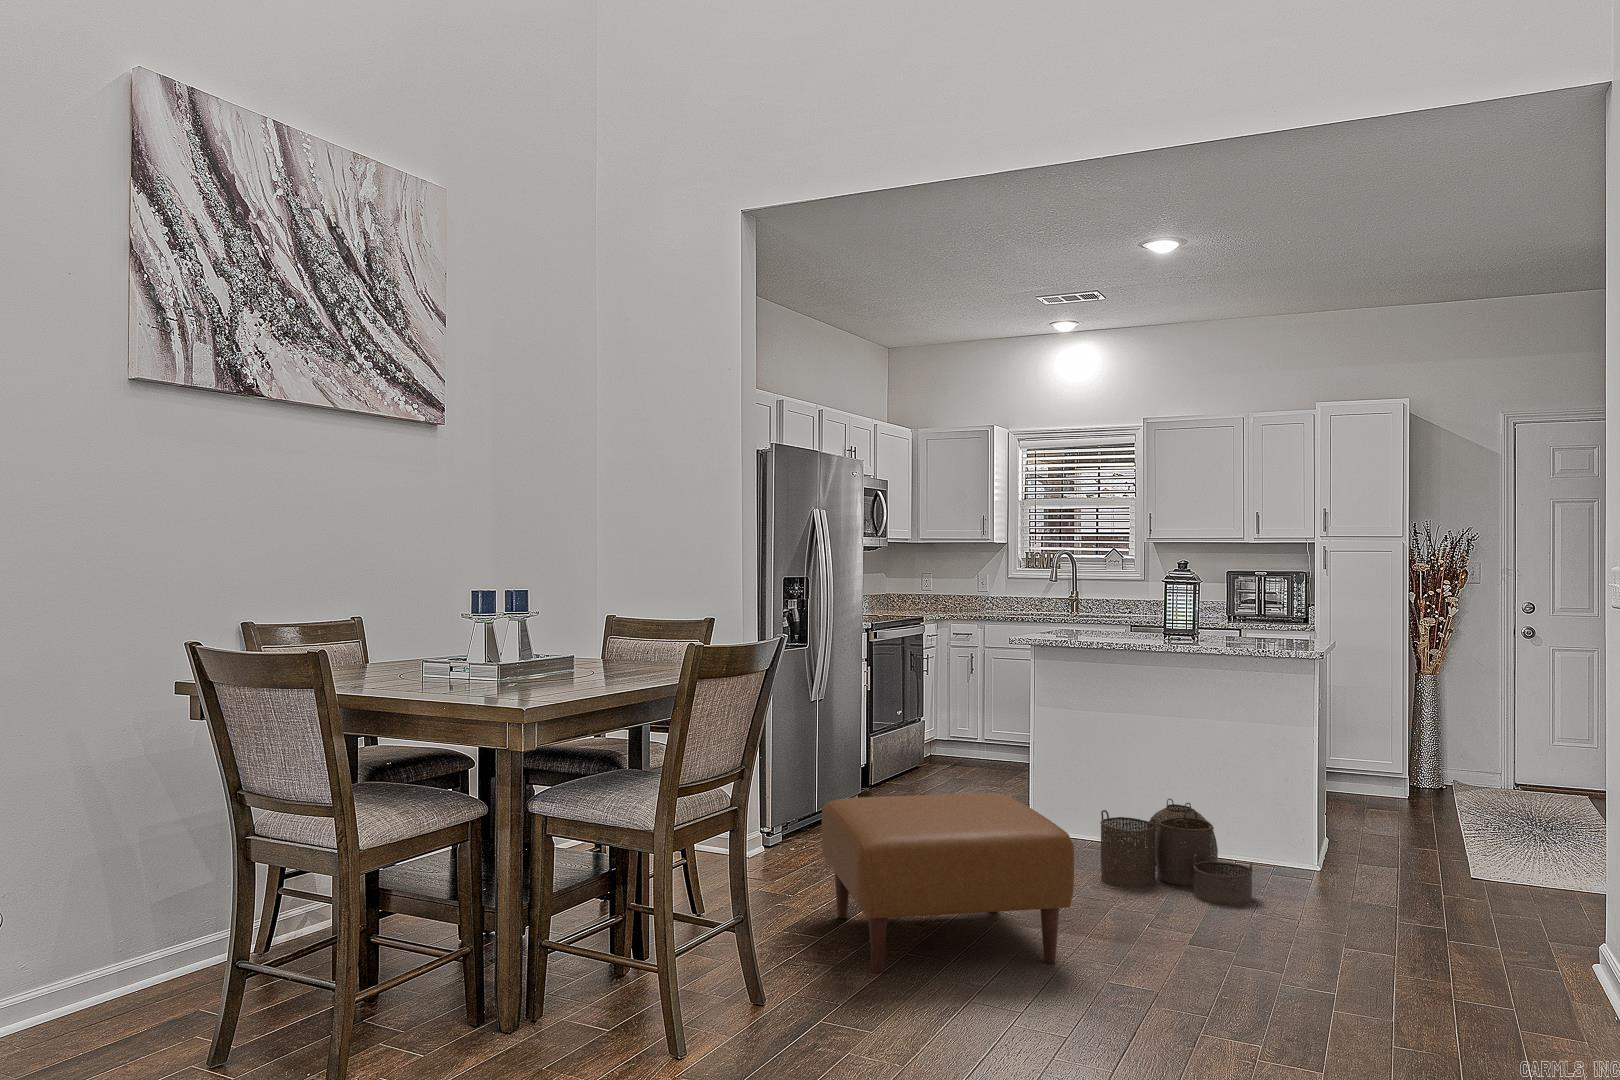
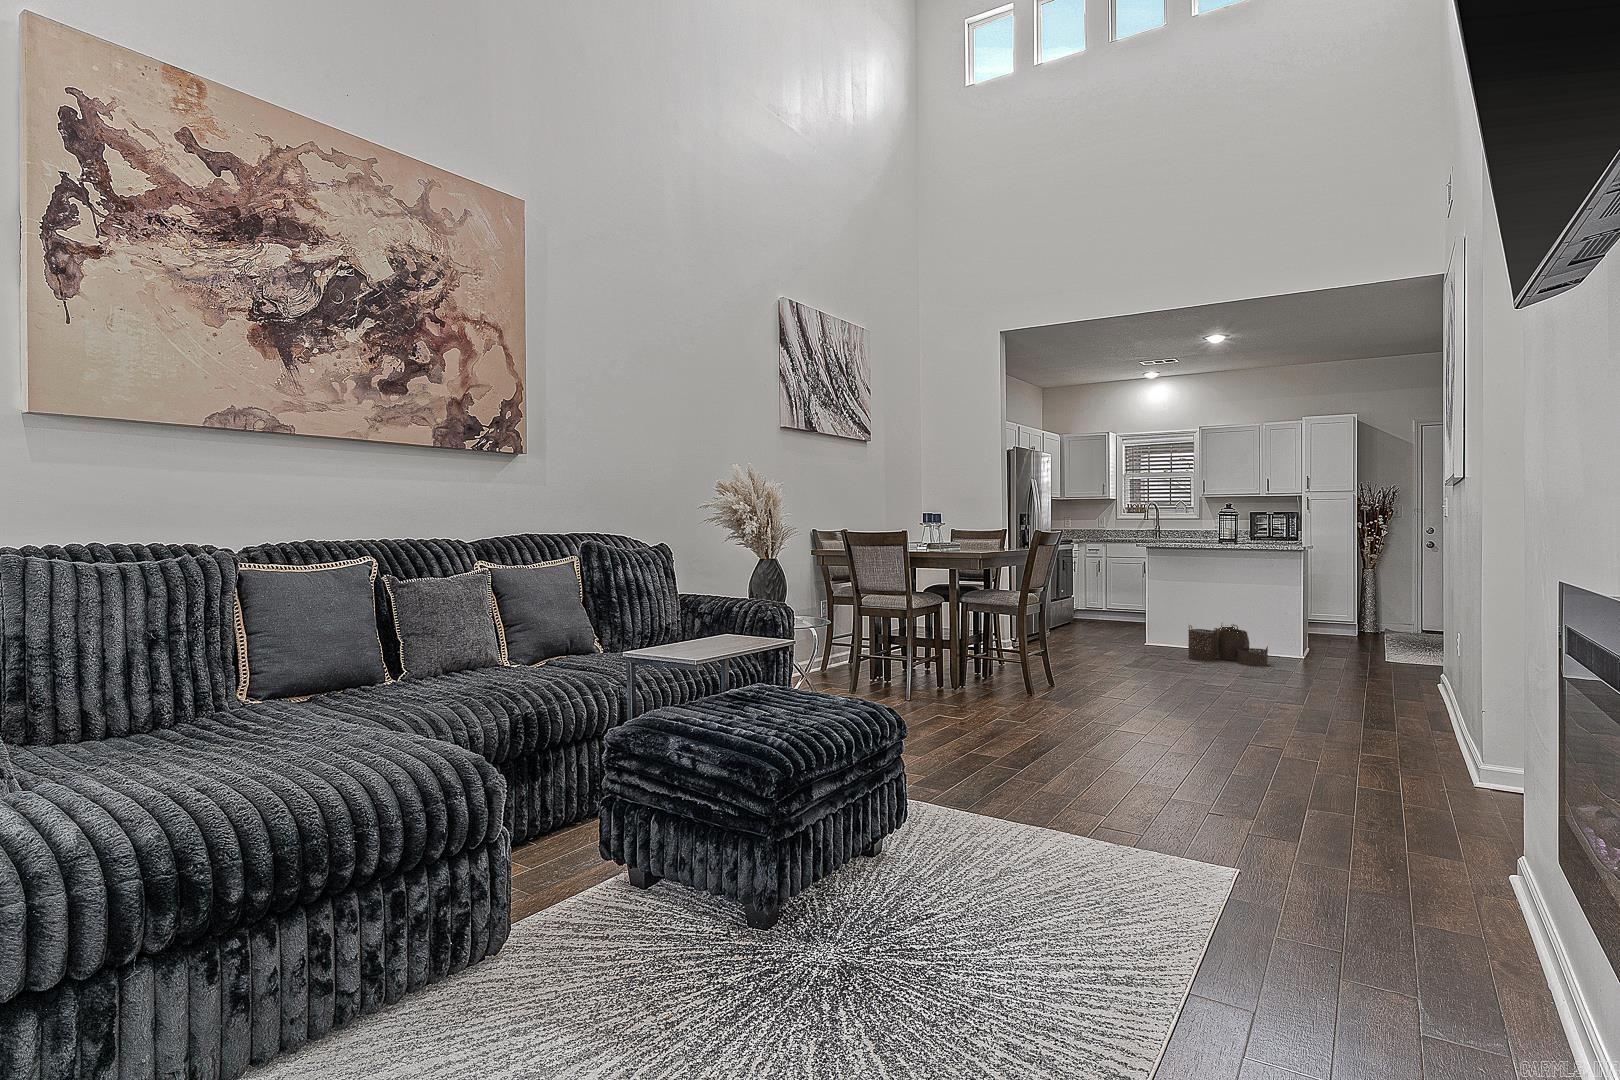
ottoman: present [822,793,1074,973] -> none [1058,611,1185,680]

